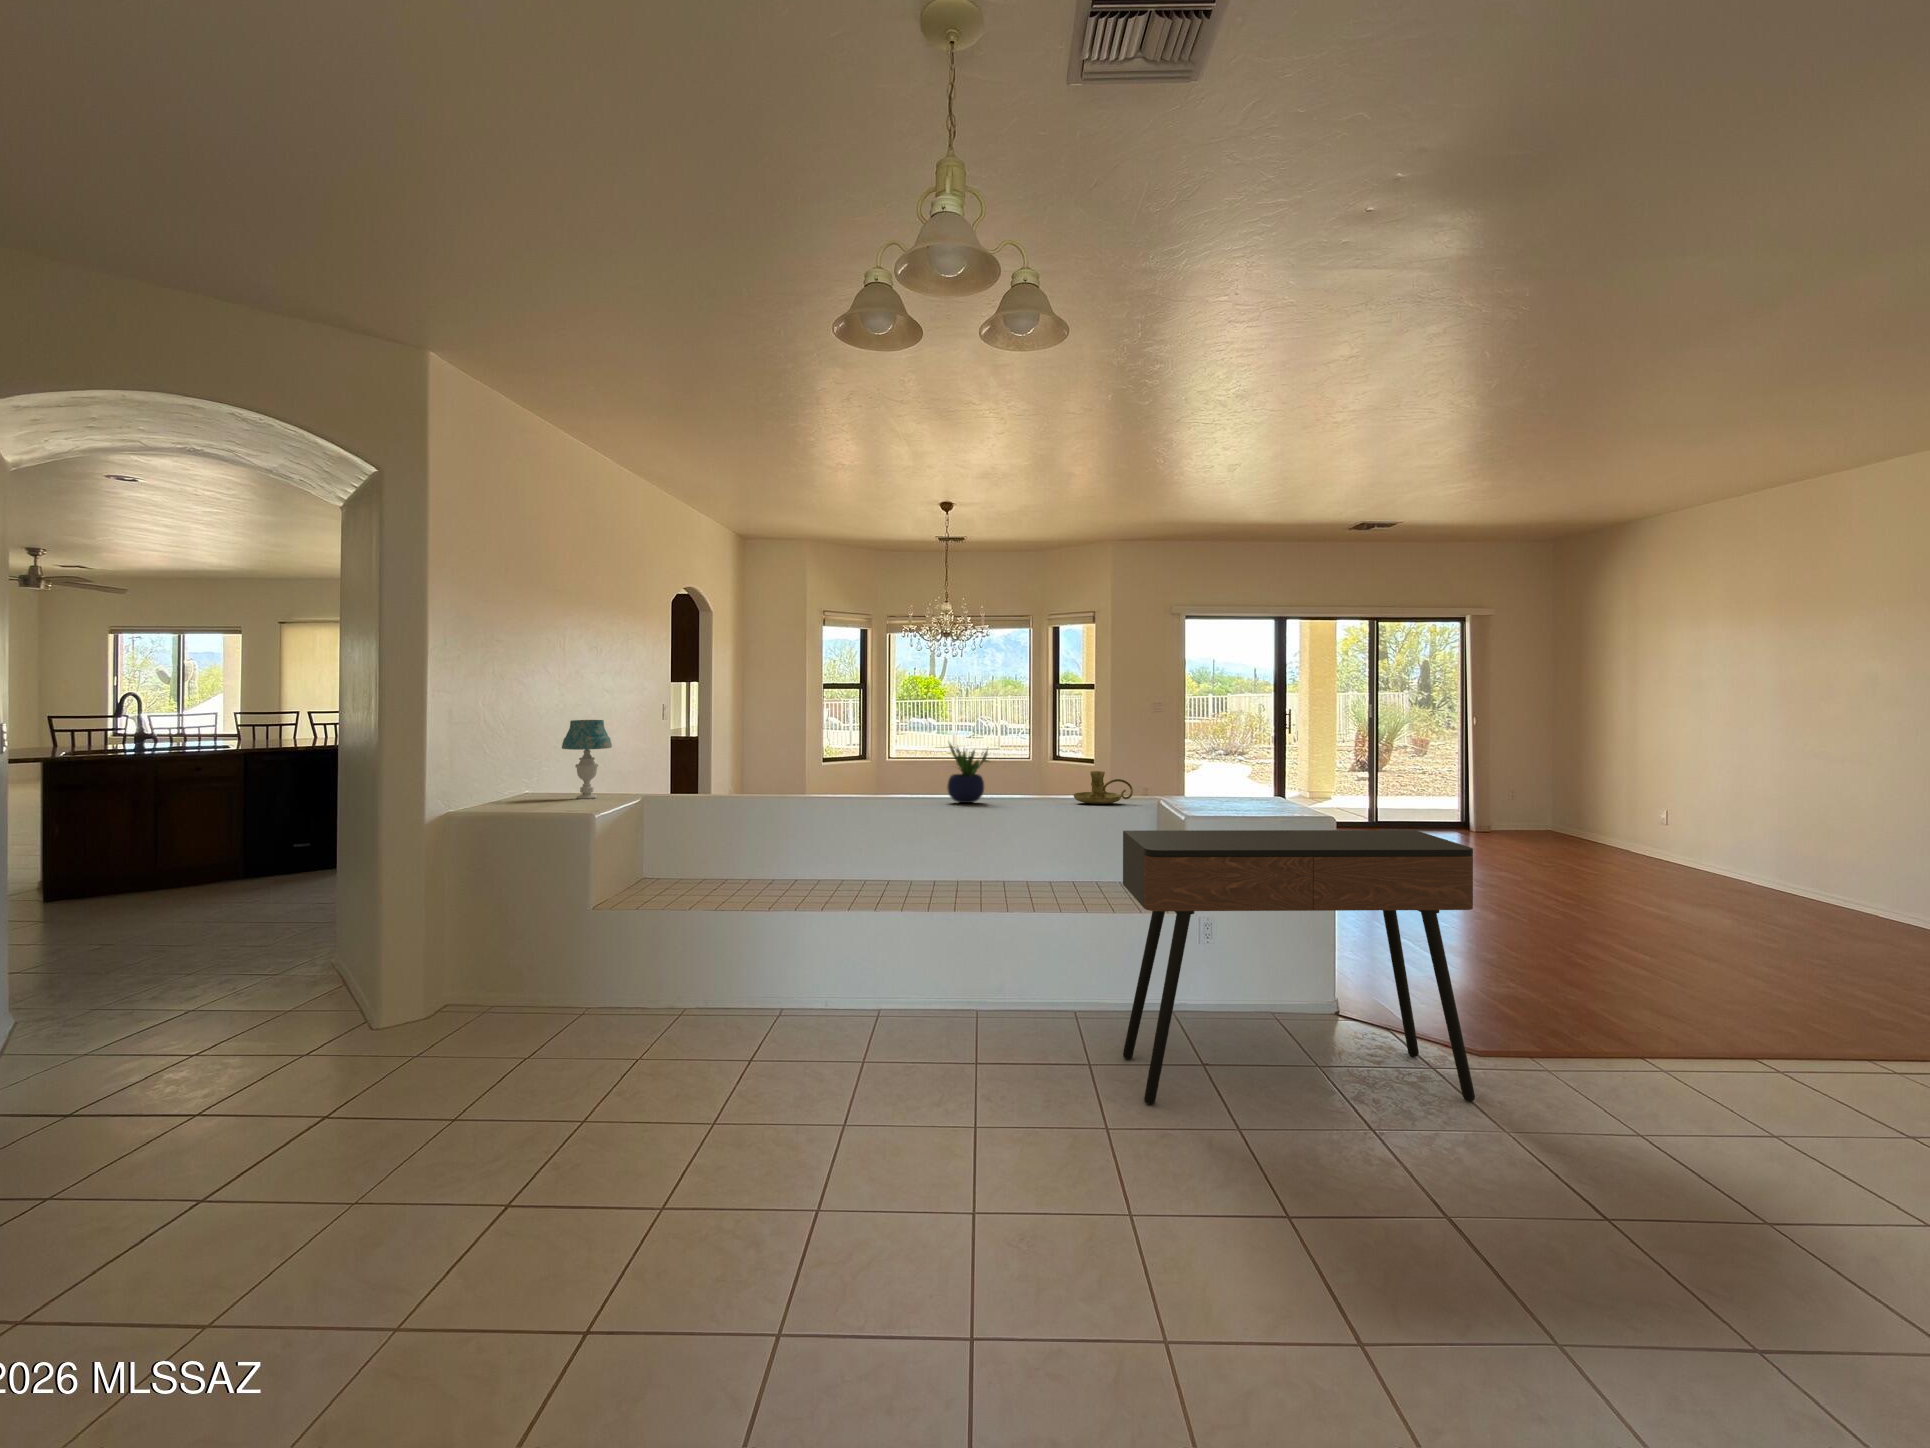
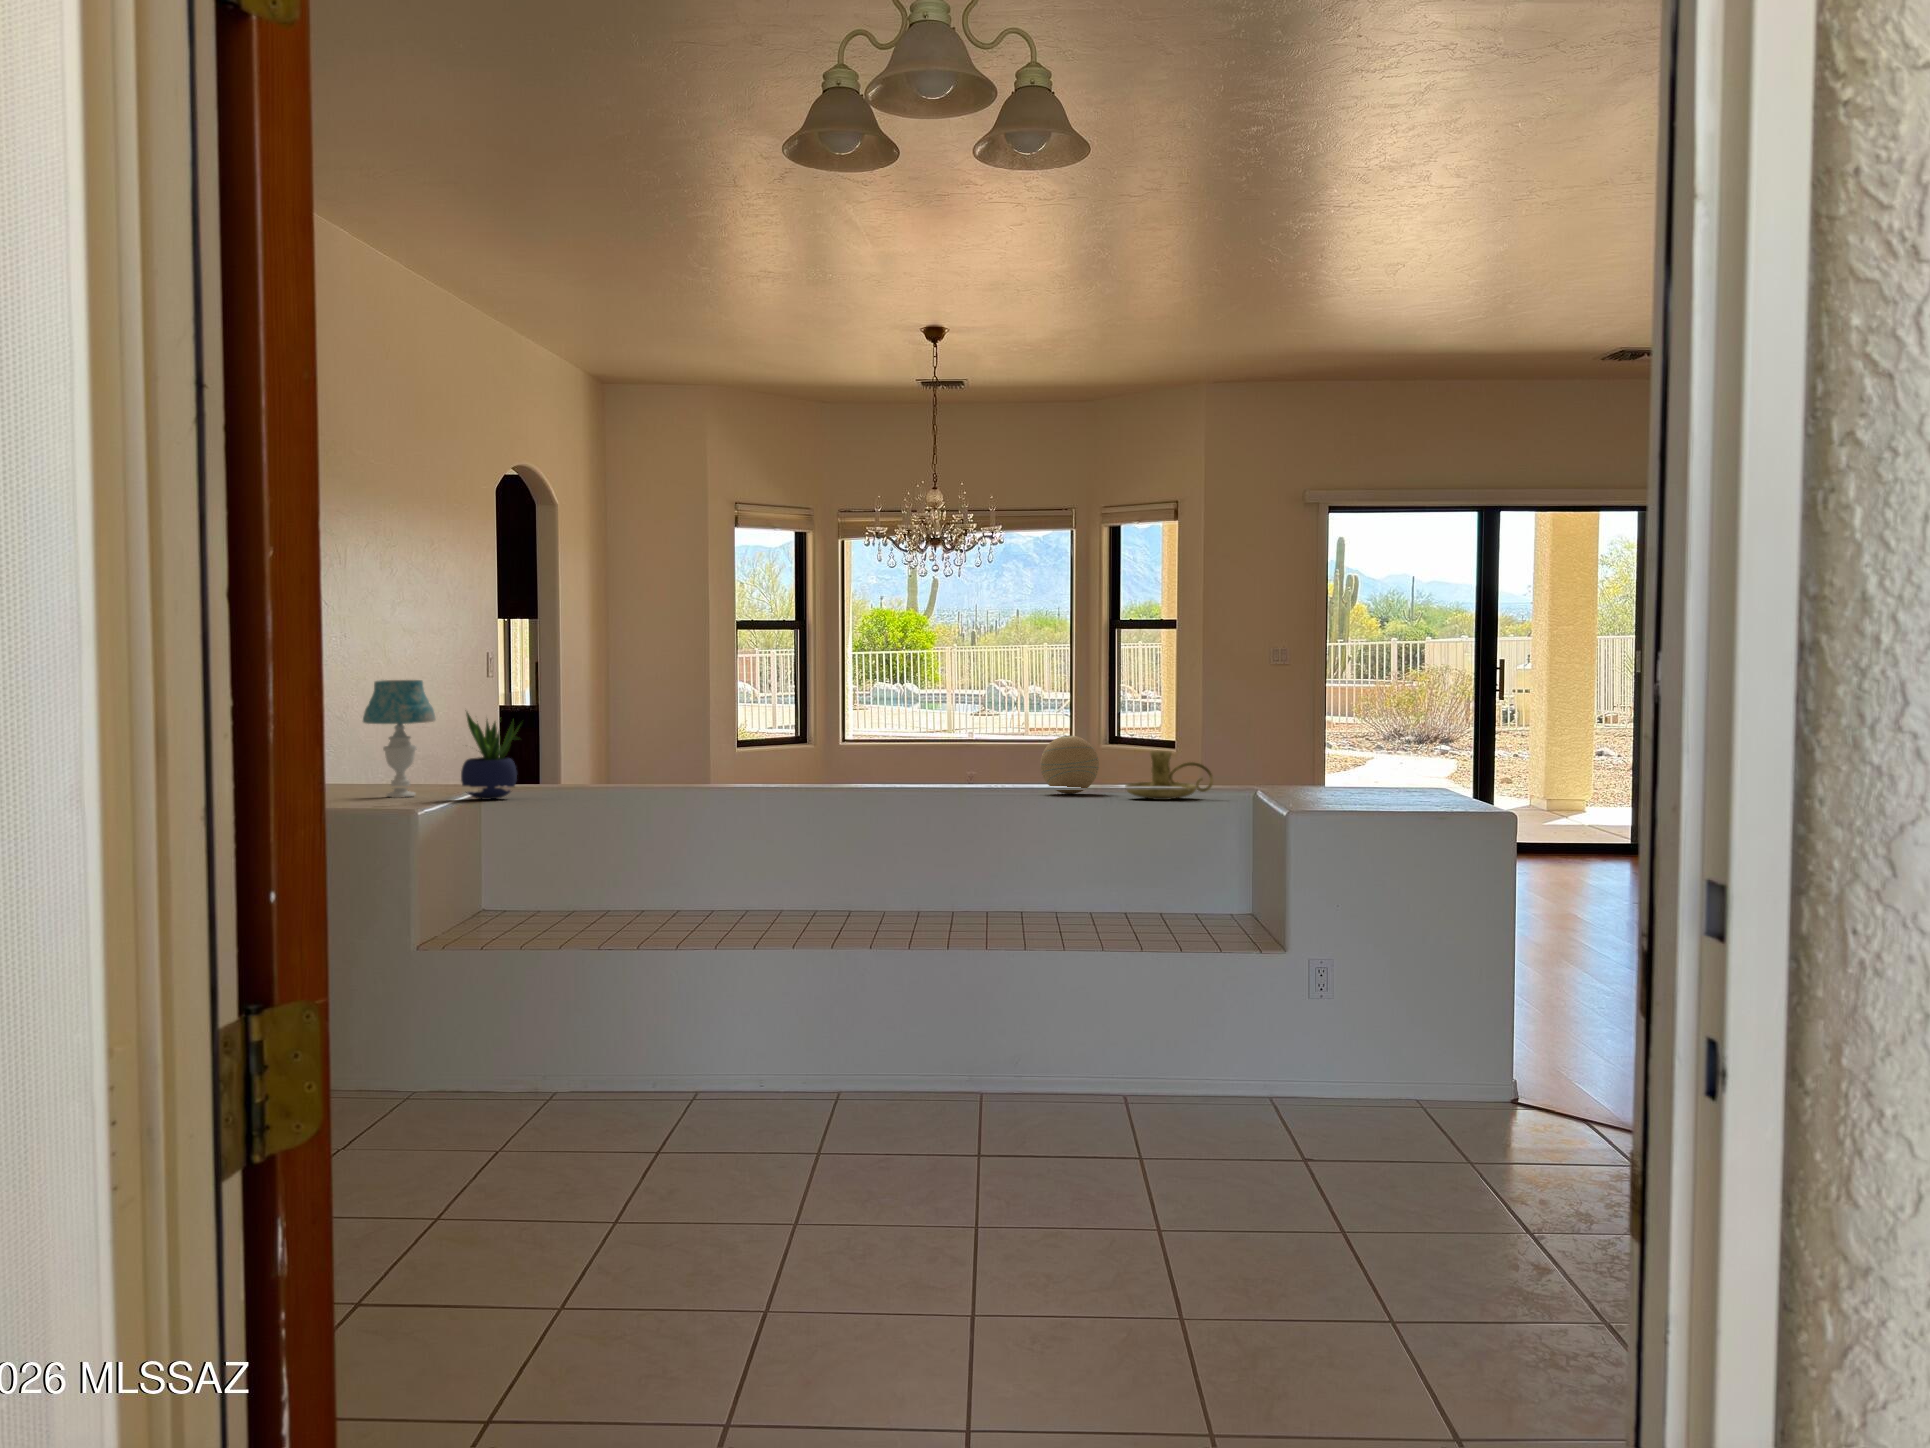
potted plant: present [947,744,988,803] -> present [461,712,520,800]
decorative orb: none [1016,760,1054,799] -> present [1040,736,1099,794]
console table: present [1123,830,1475,1105] -> none [1188,828,1675,1203]

